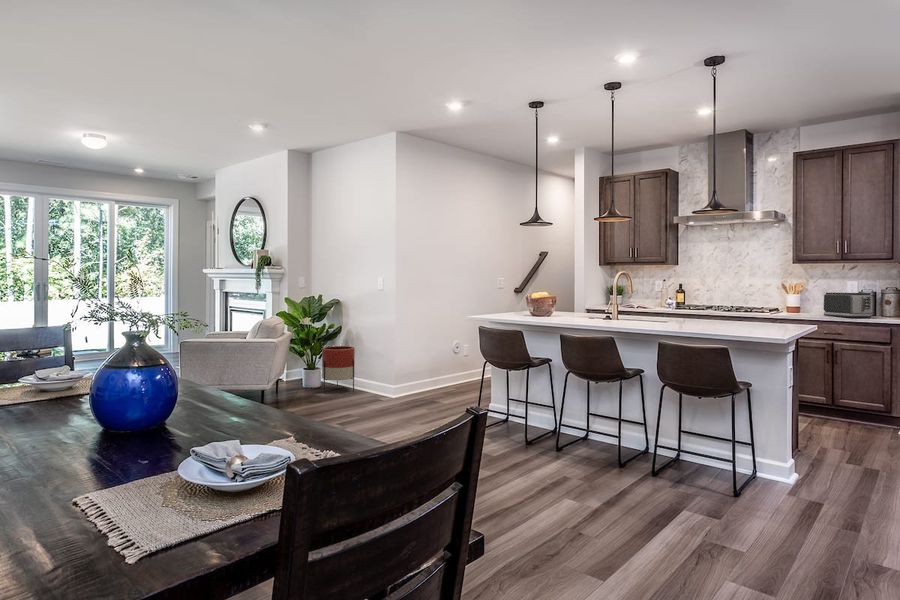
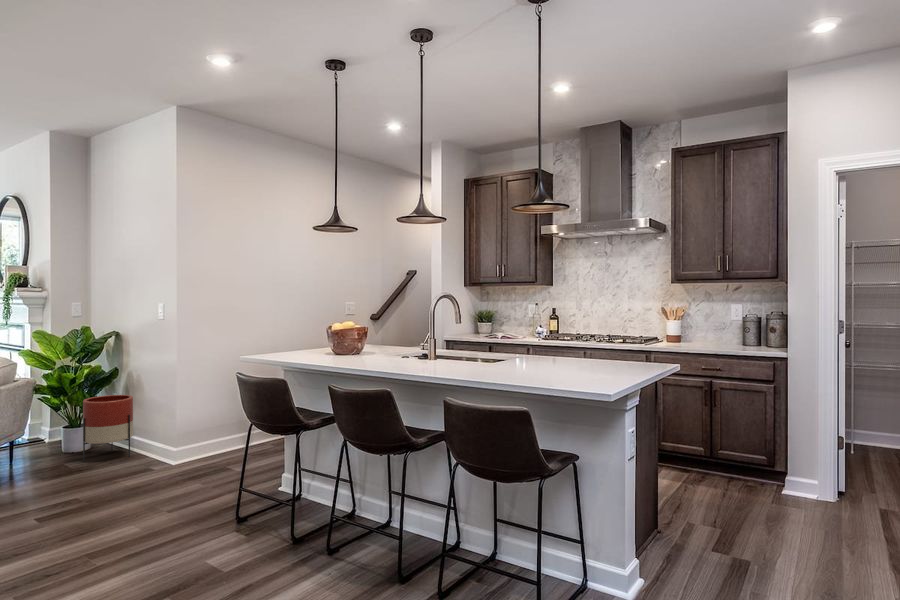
toaster: present [824,293,874,318] -> none [703,319,754,351]

